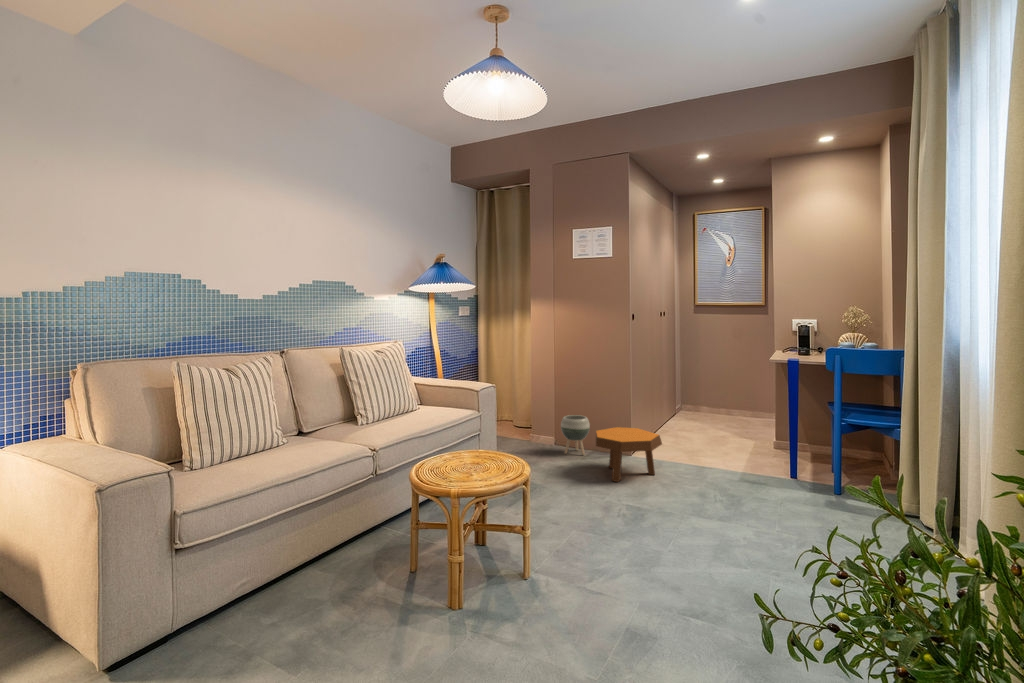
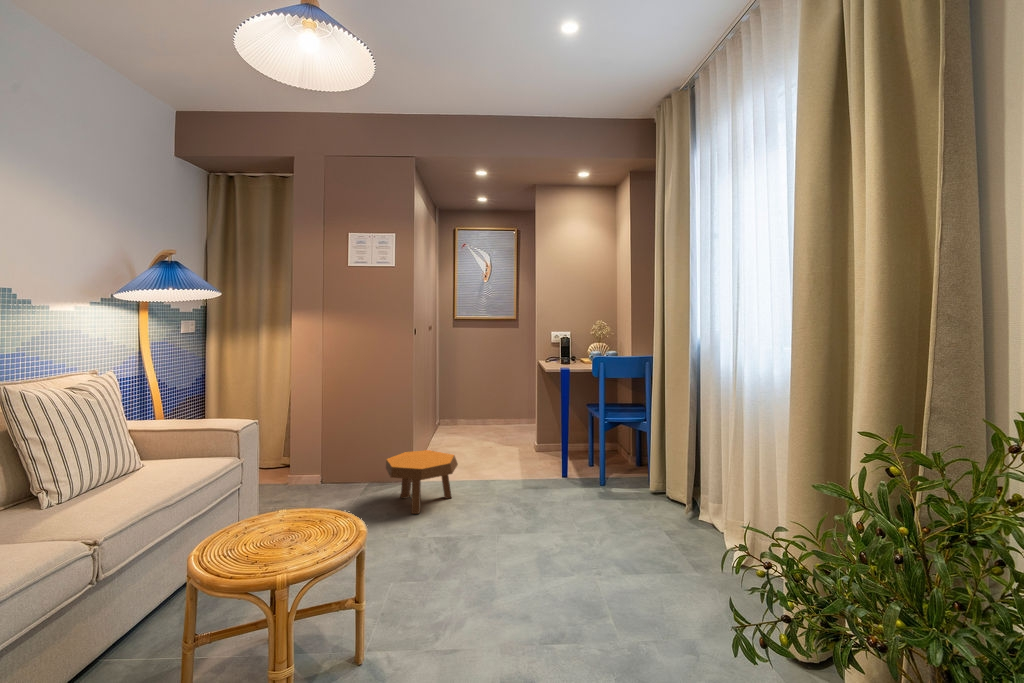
planter: present [561,415,590,455] -> none [338,443,372,489]

